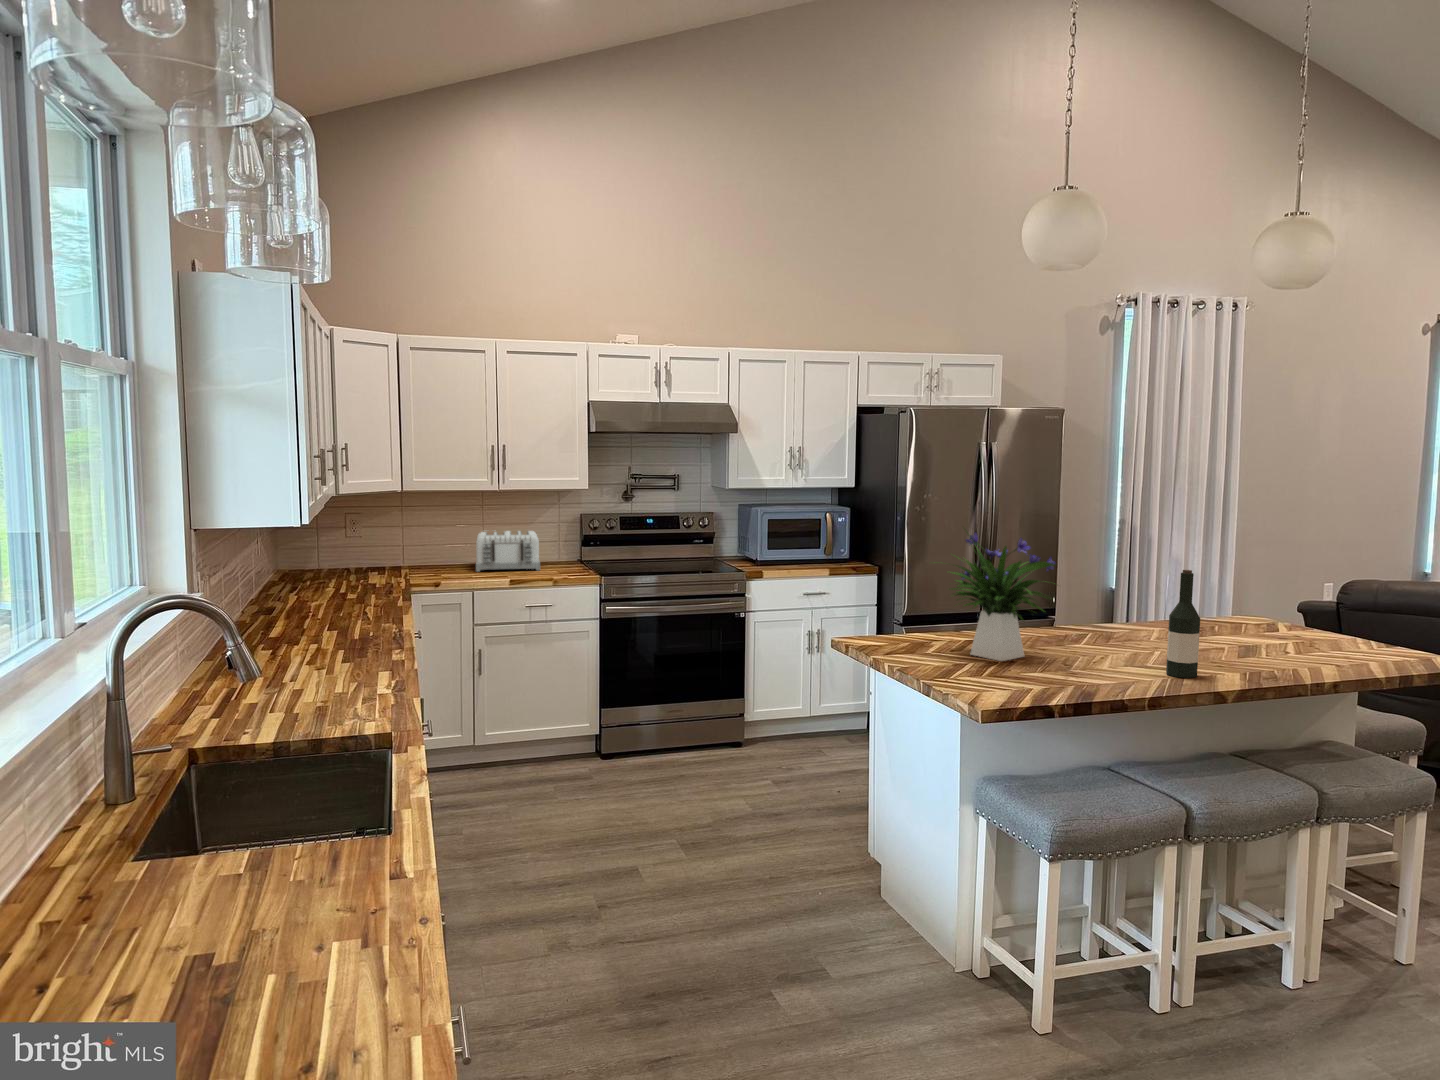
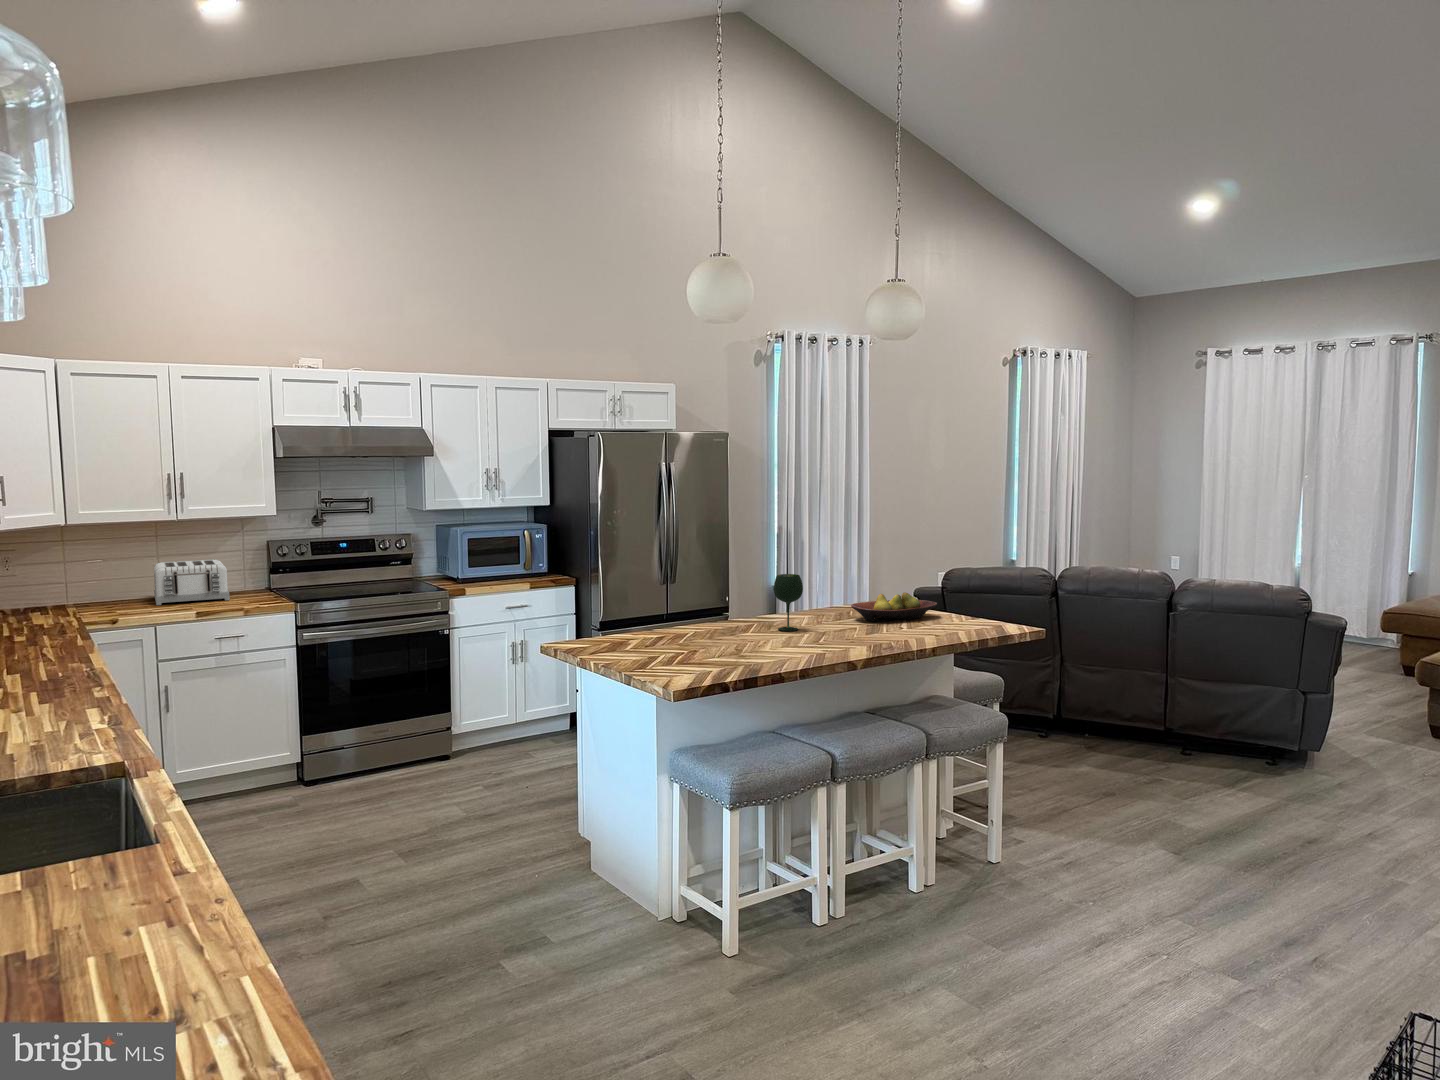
flower arrangement: present [951,532,1056,661] -> none [620,538,730,652]
wine bottle: present [1166,570,1200,678] -> none [814,567,836,653]
wine glass: none [1115,576,1153,645] -> present [774,574,803,631]
fruit bowl: none [1215,607,1336,642] -> present [851,592,937,621]

